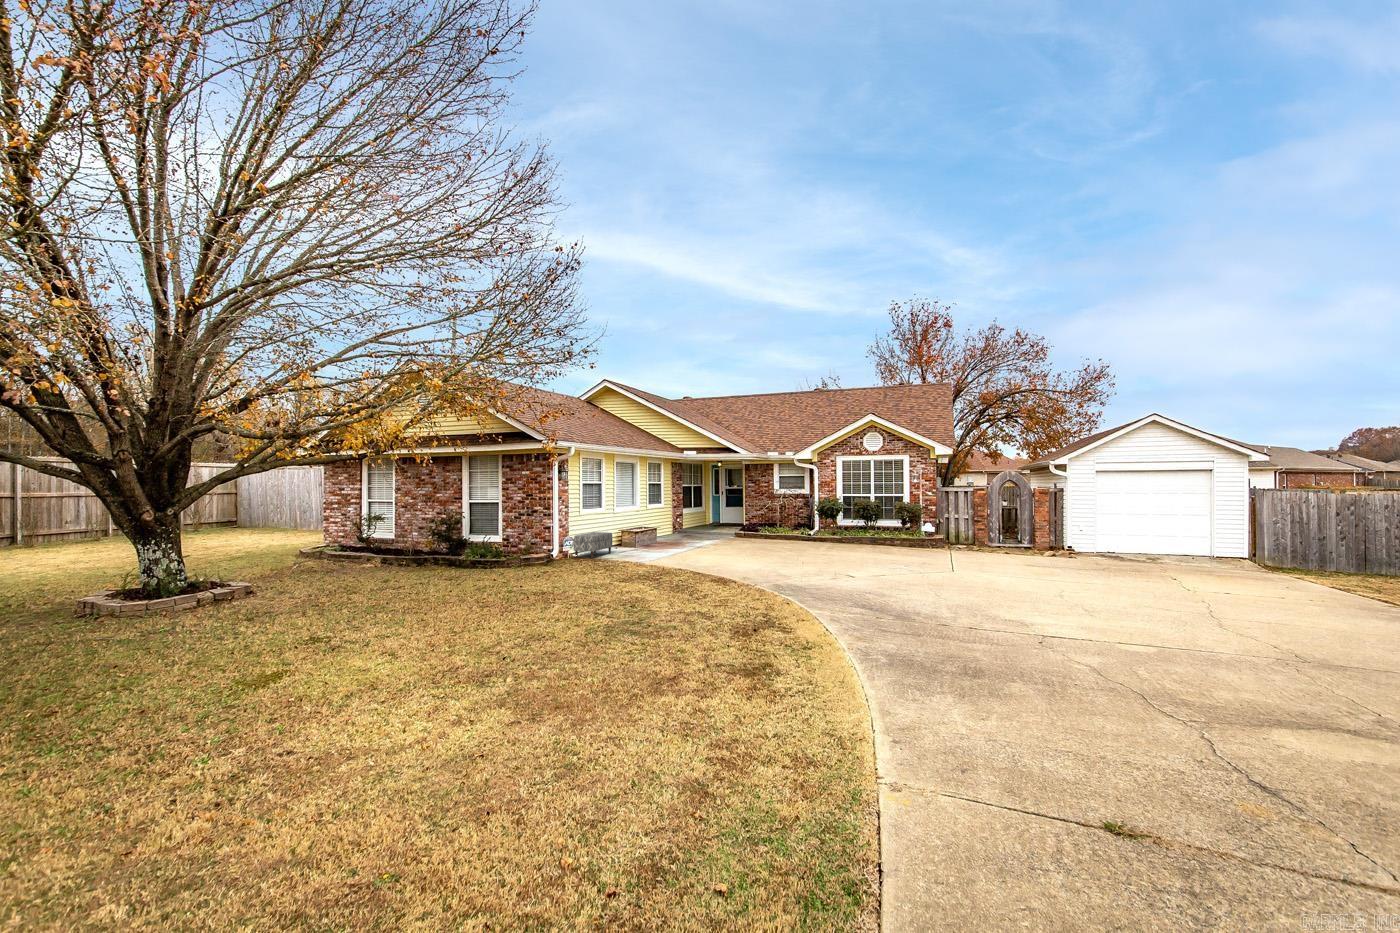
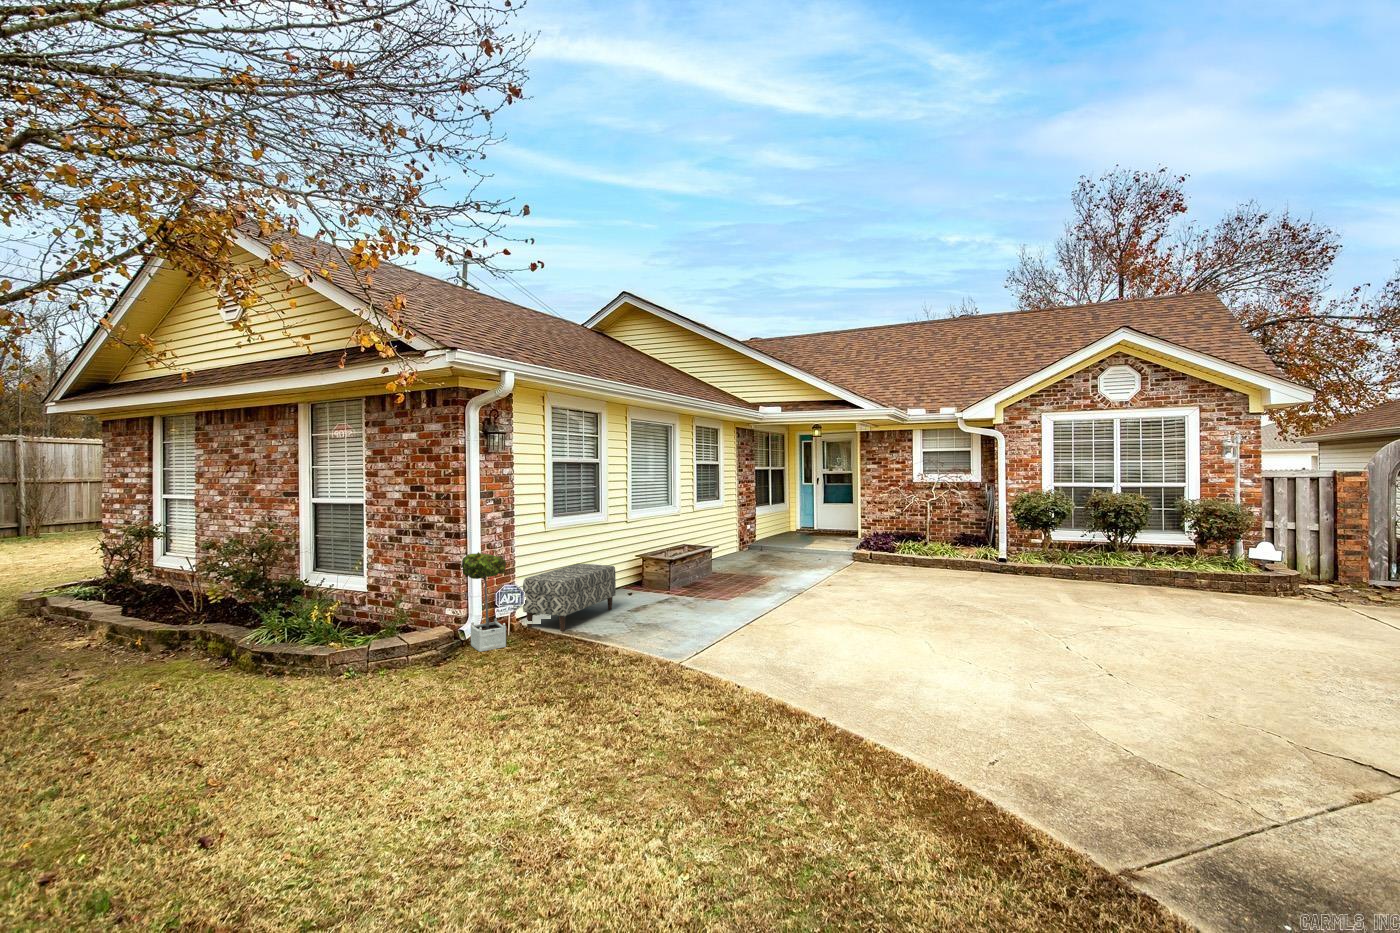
potted tree: none [553,521,572,563] -> present [461,552,506,652]

